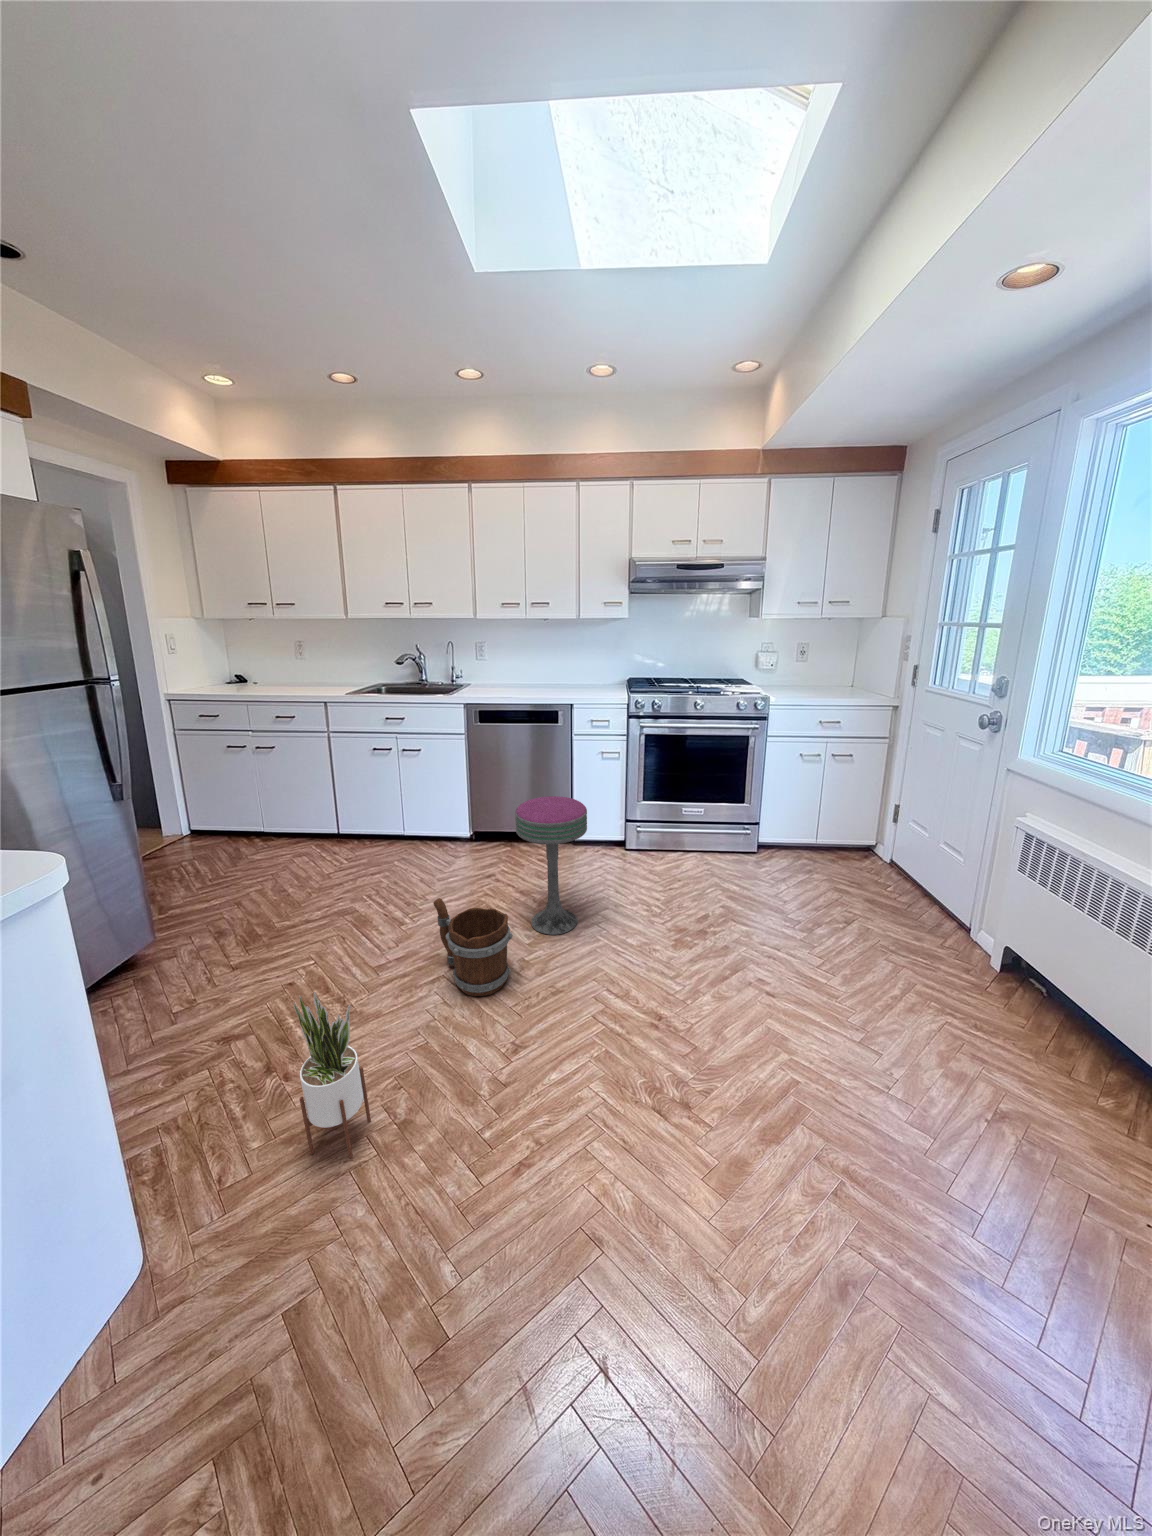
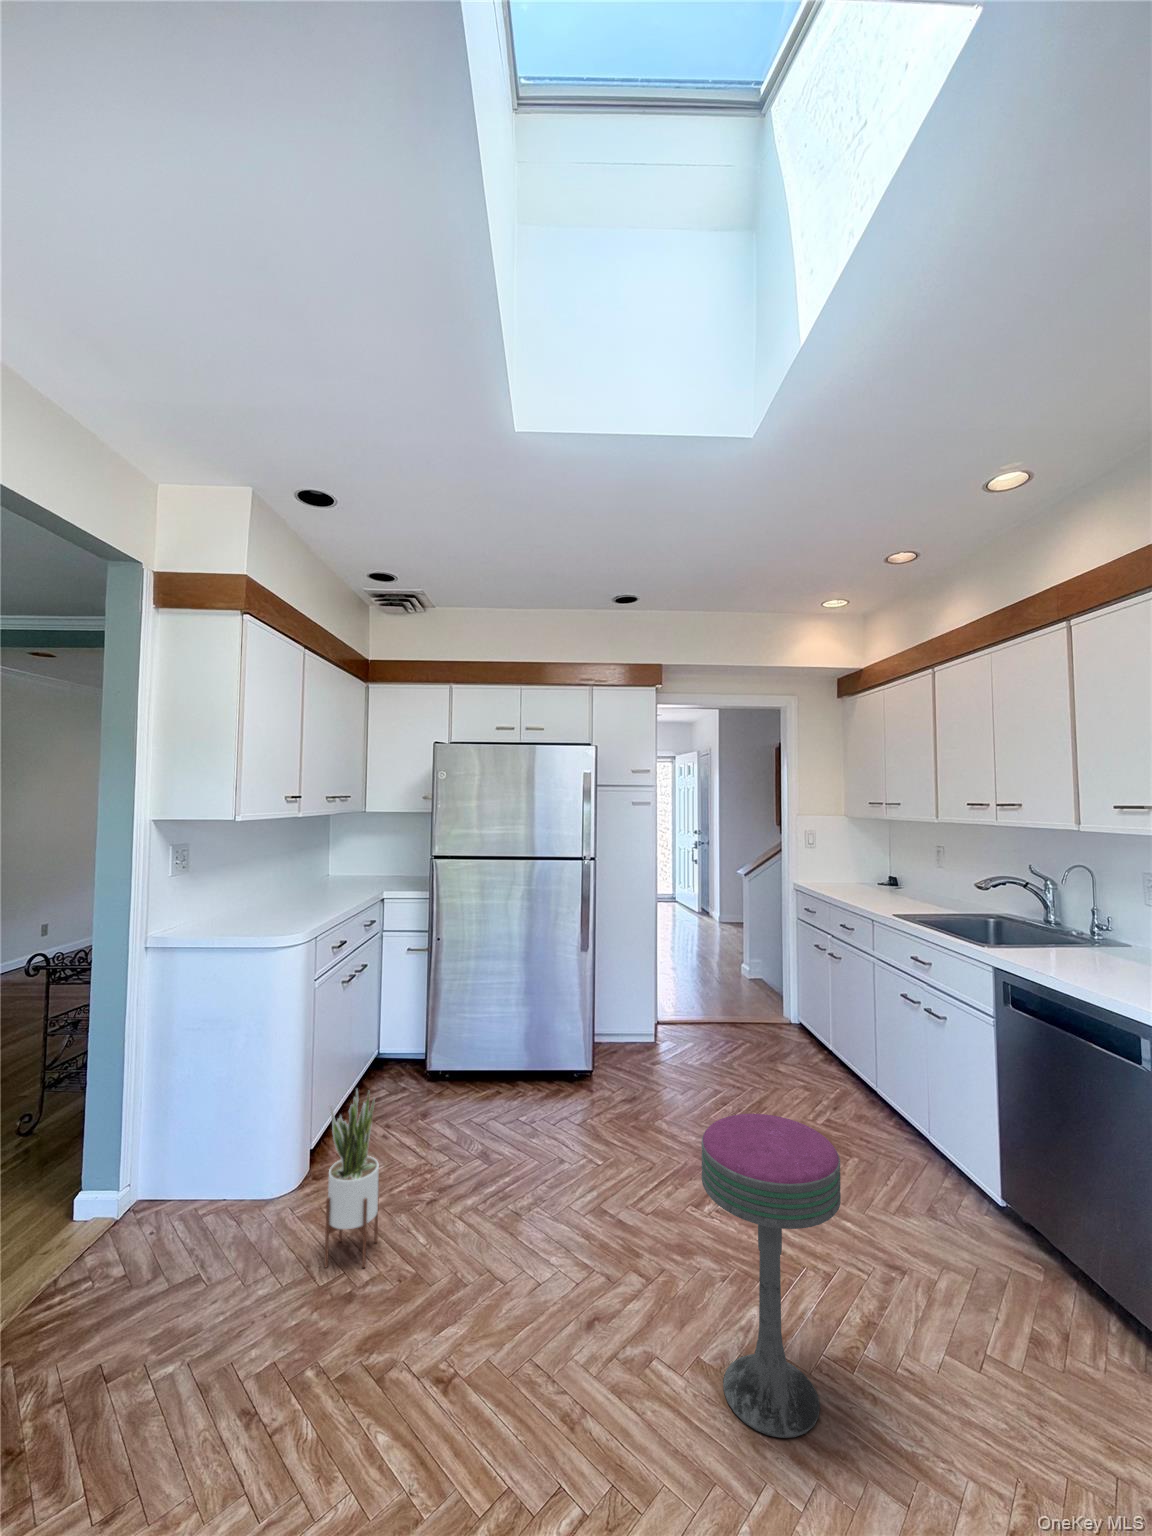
bucket: present [433,898,513,996] -> none [539,1164,627,1344]

